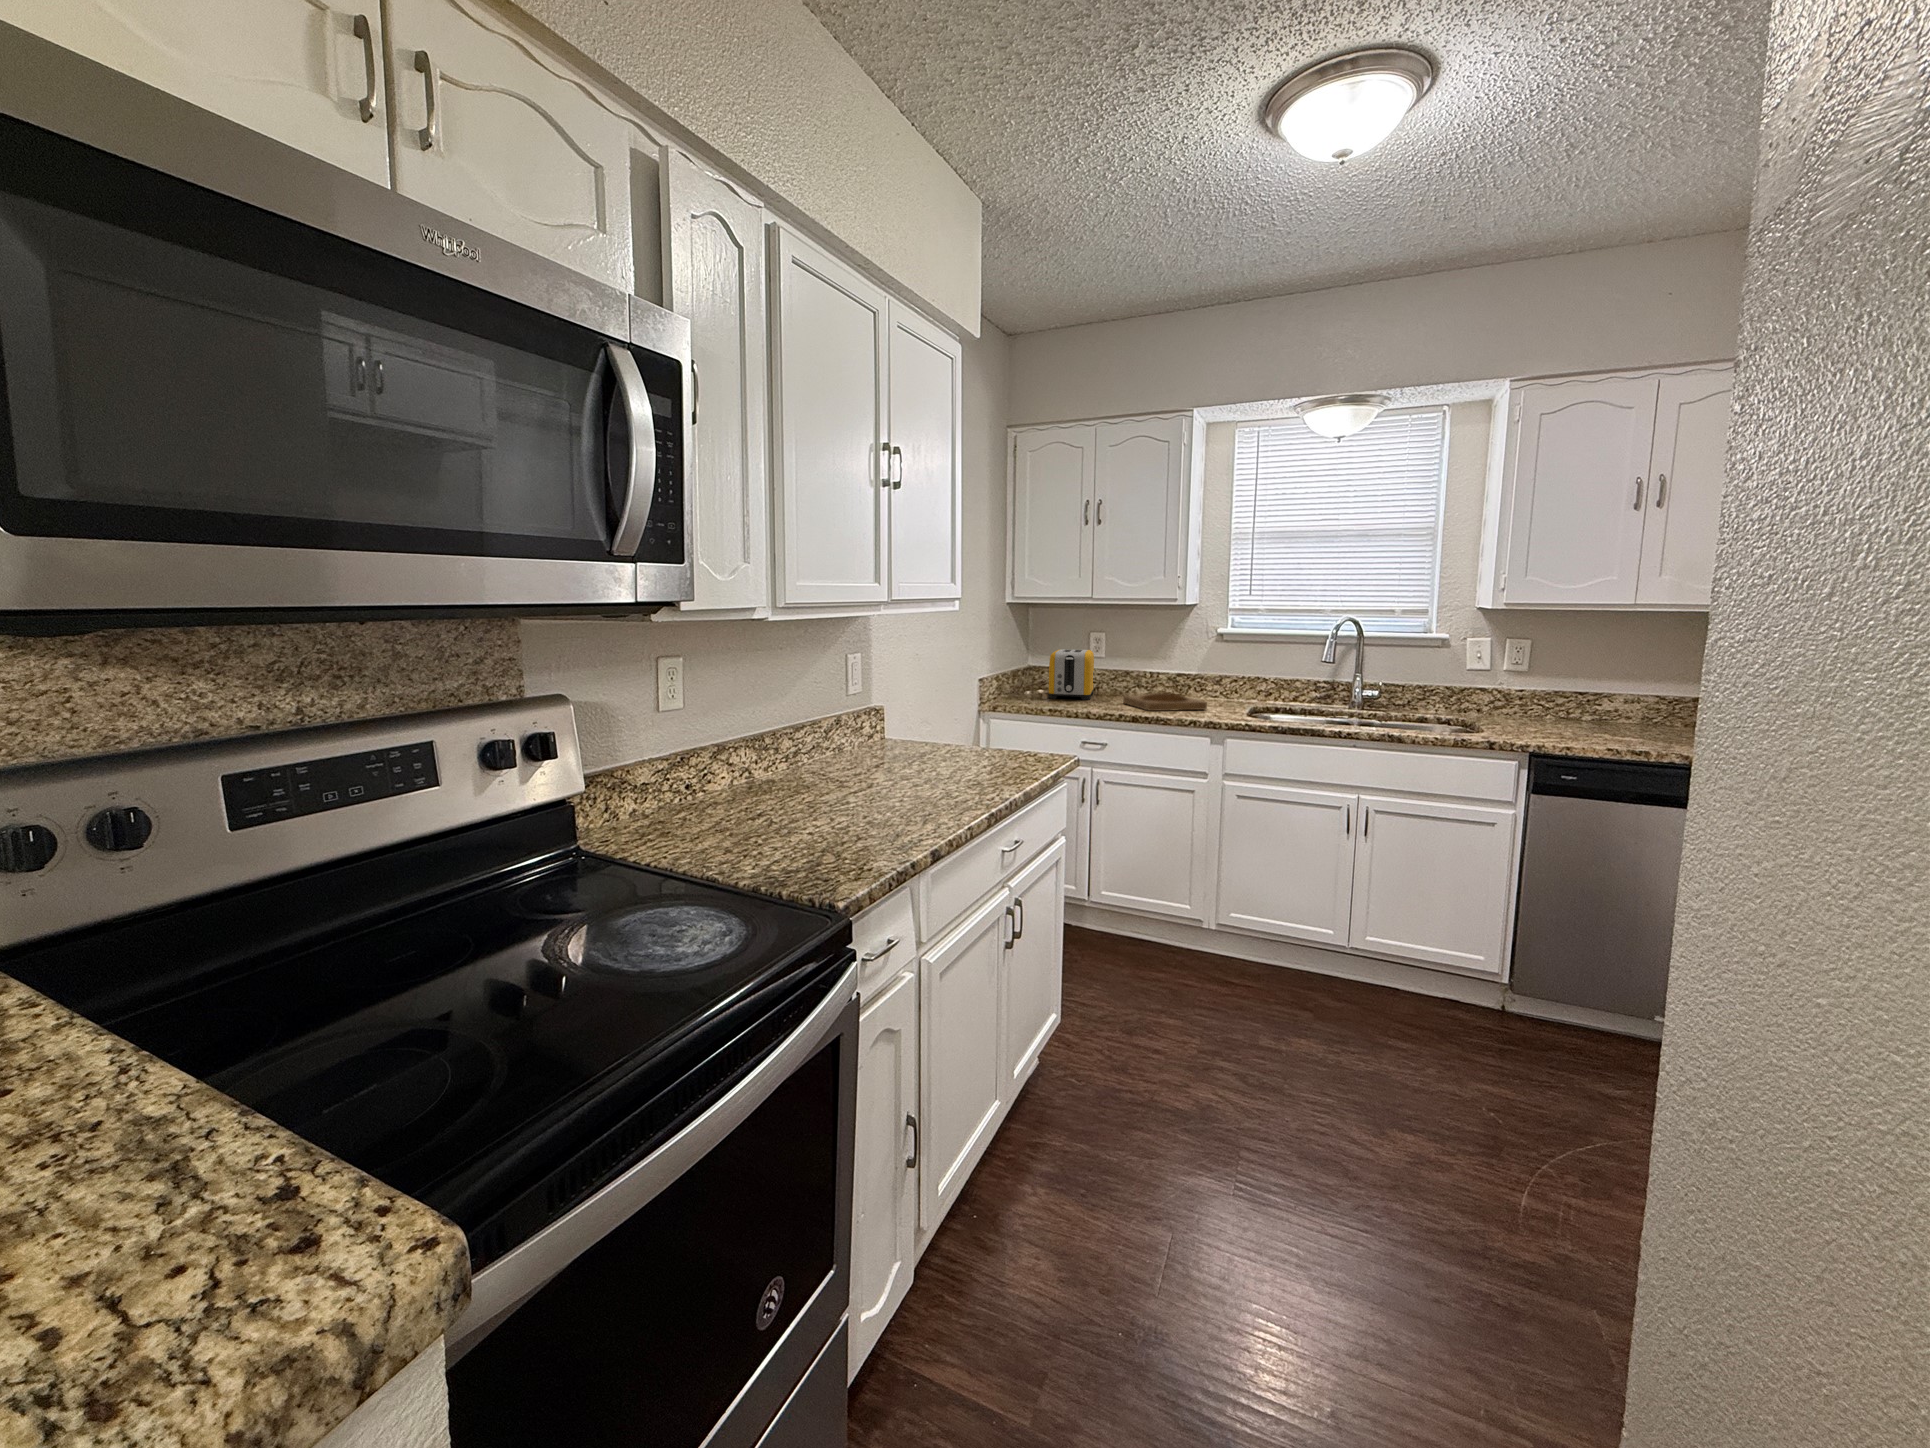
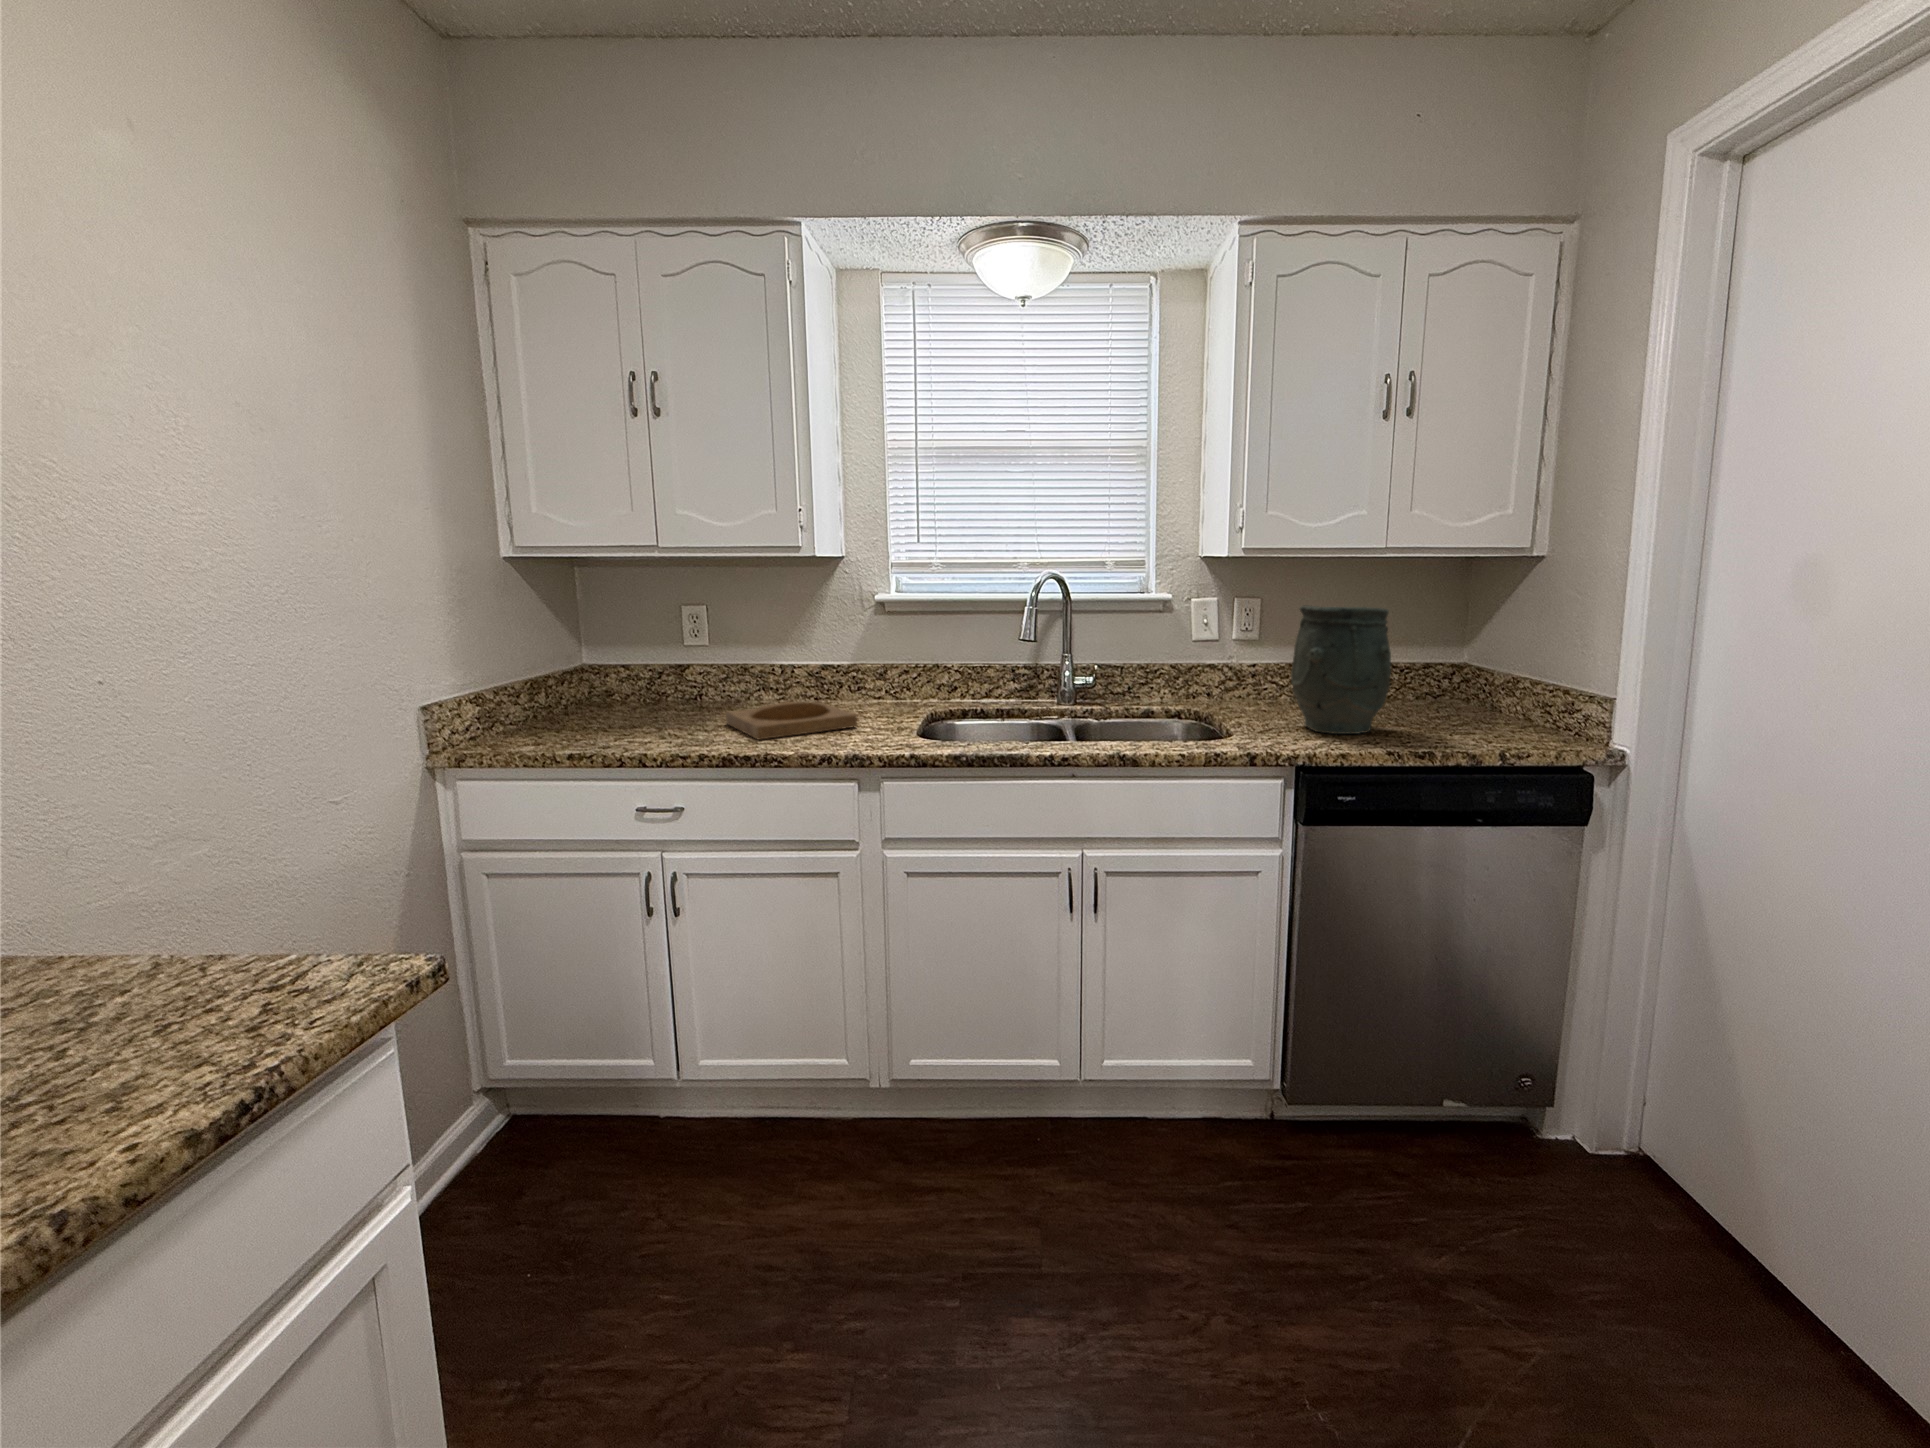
vase: none [1539,645,1629,739] -> present [1291,605,1391,734]
toaster: present [1049,649,1094,700] -> none [595,634,694,724]

